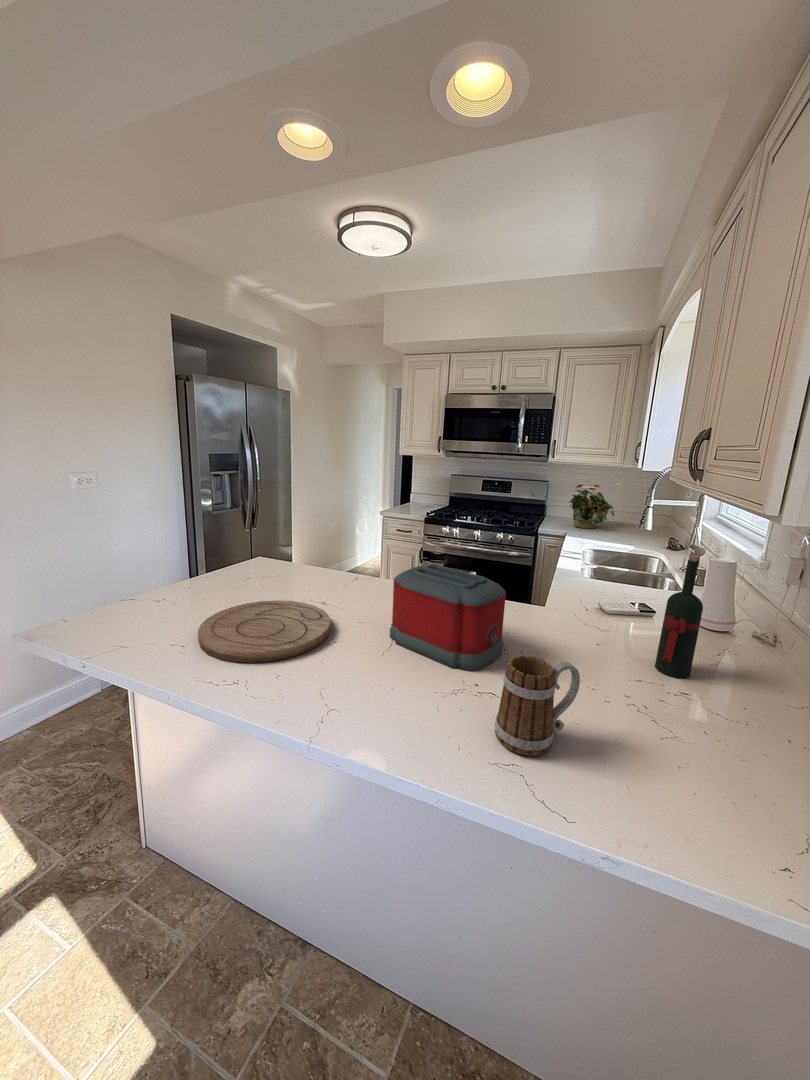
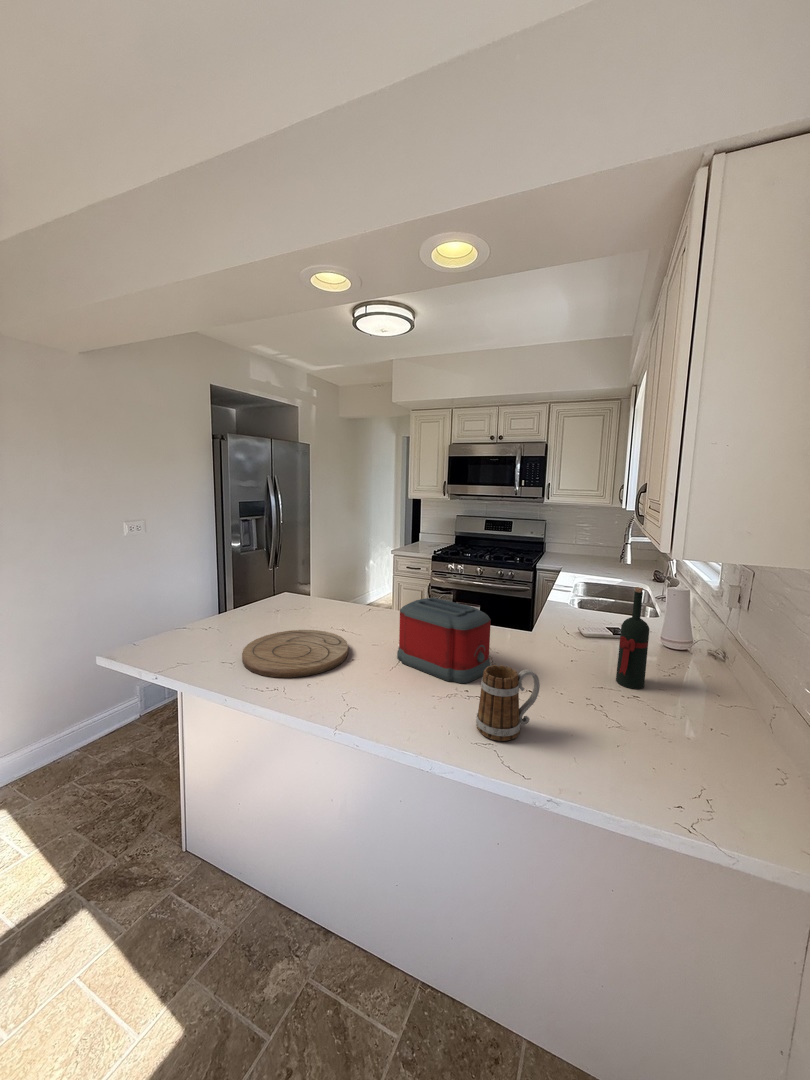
potted plant: present [569,484,614,528] -> none [566,522,609,564]

